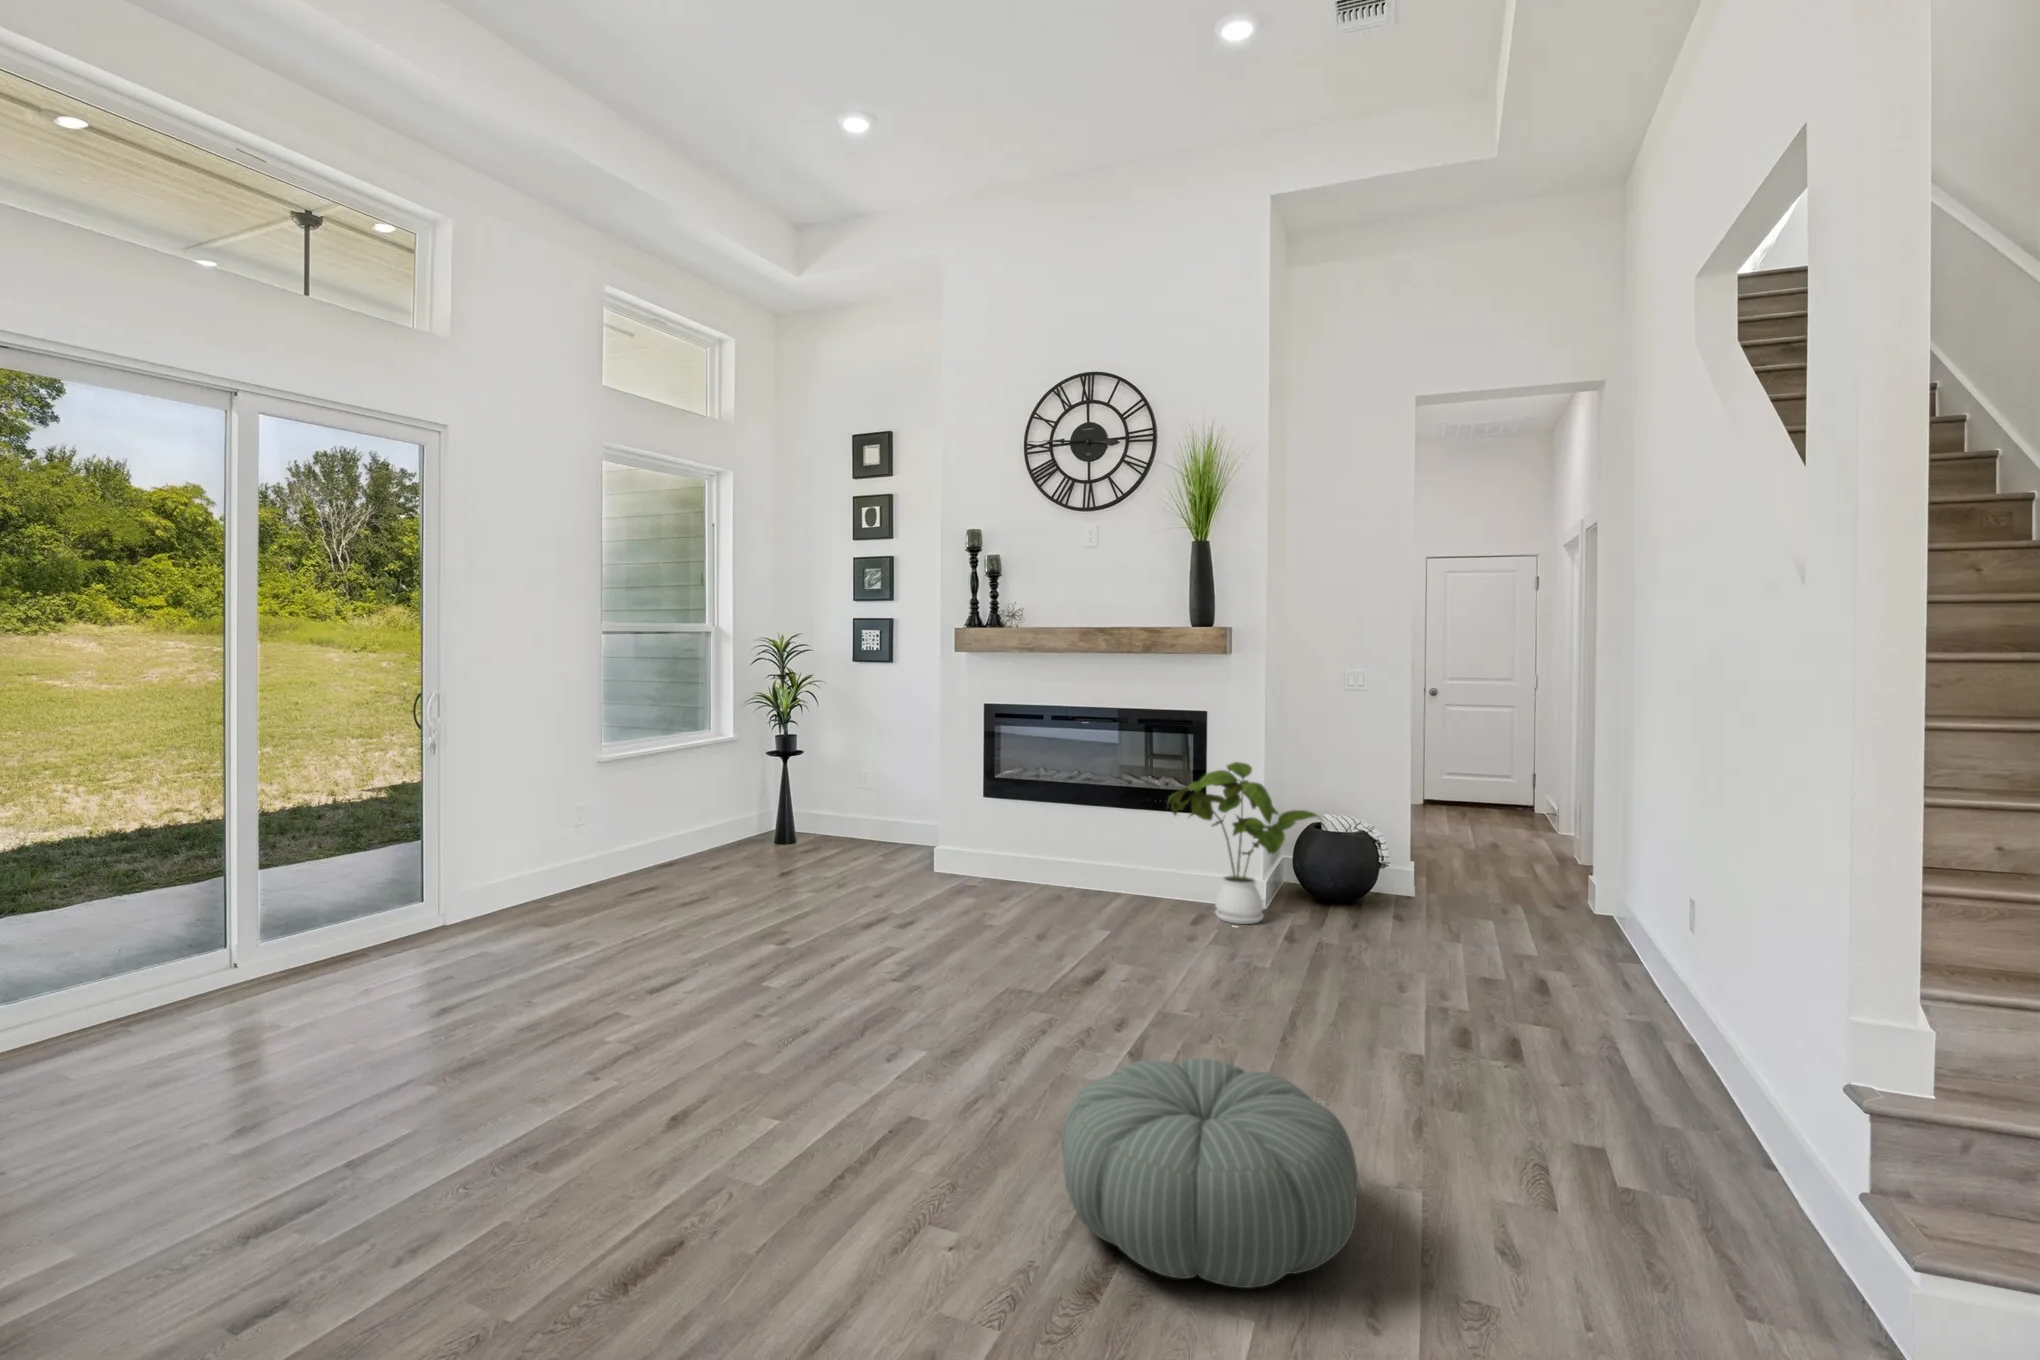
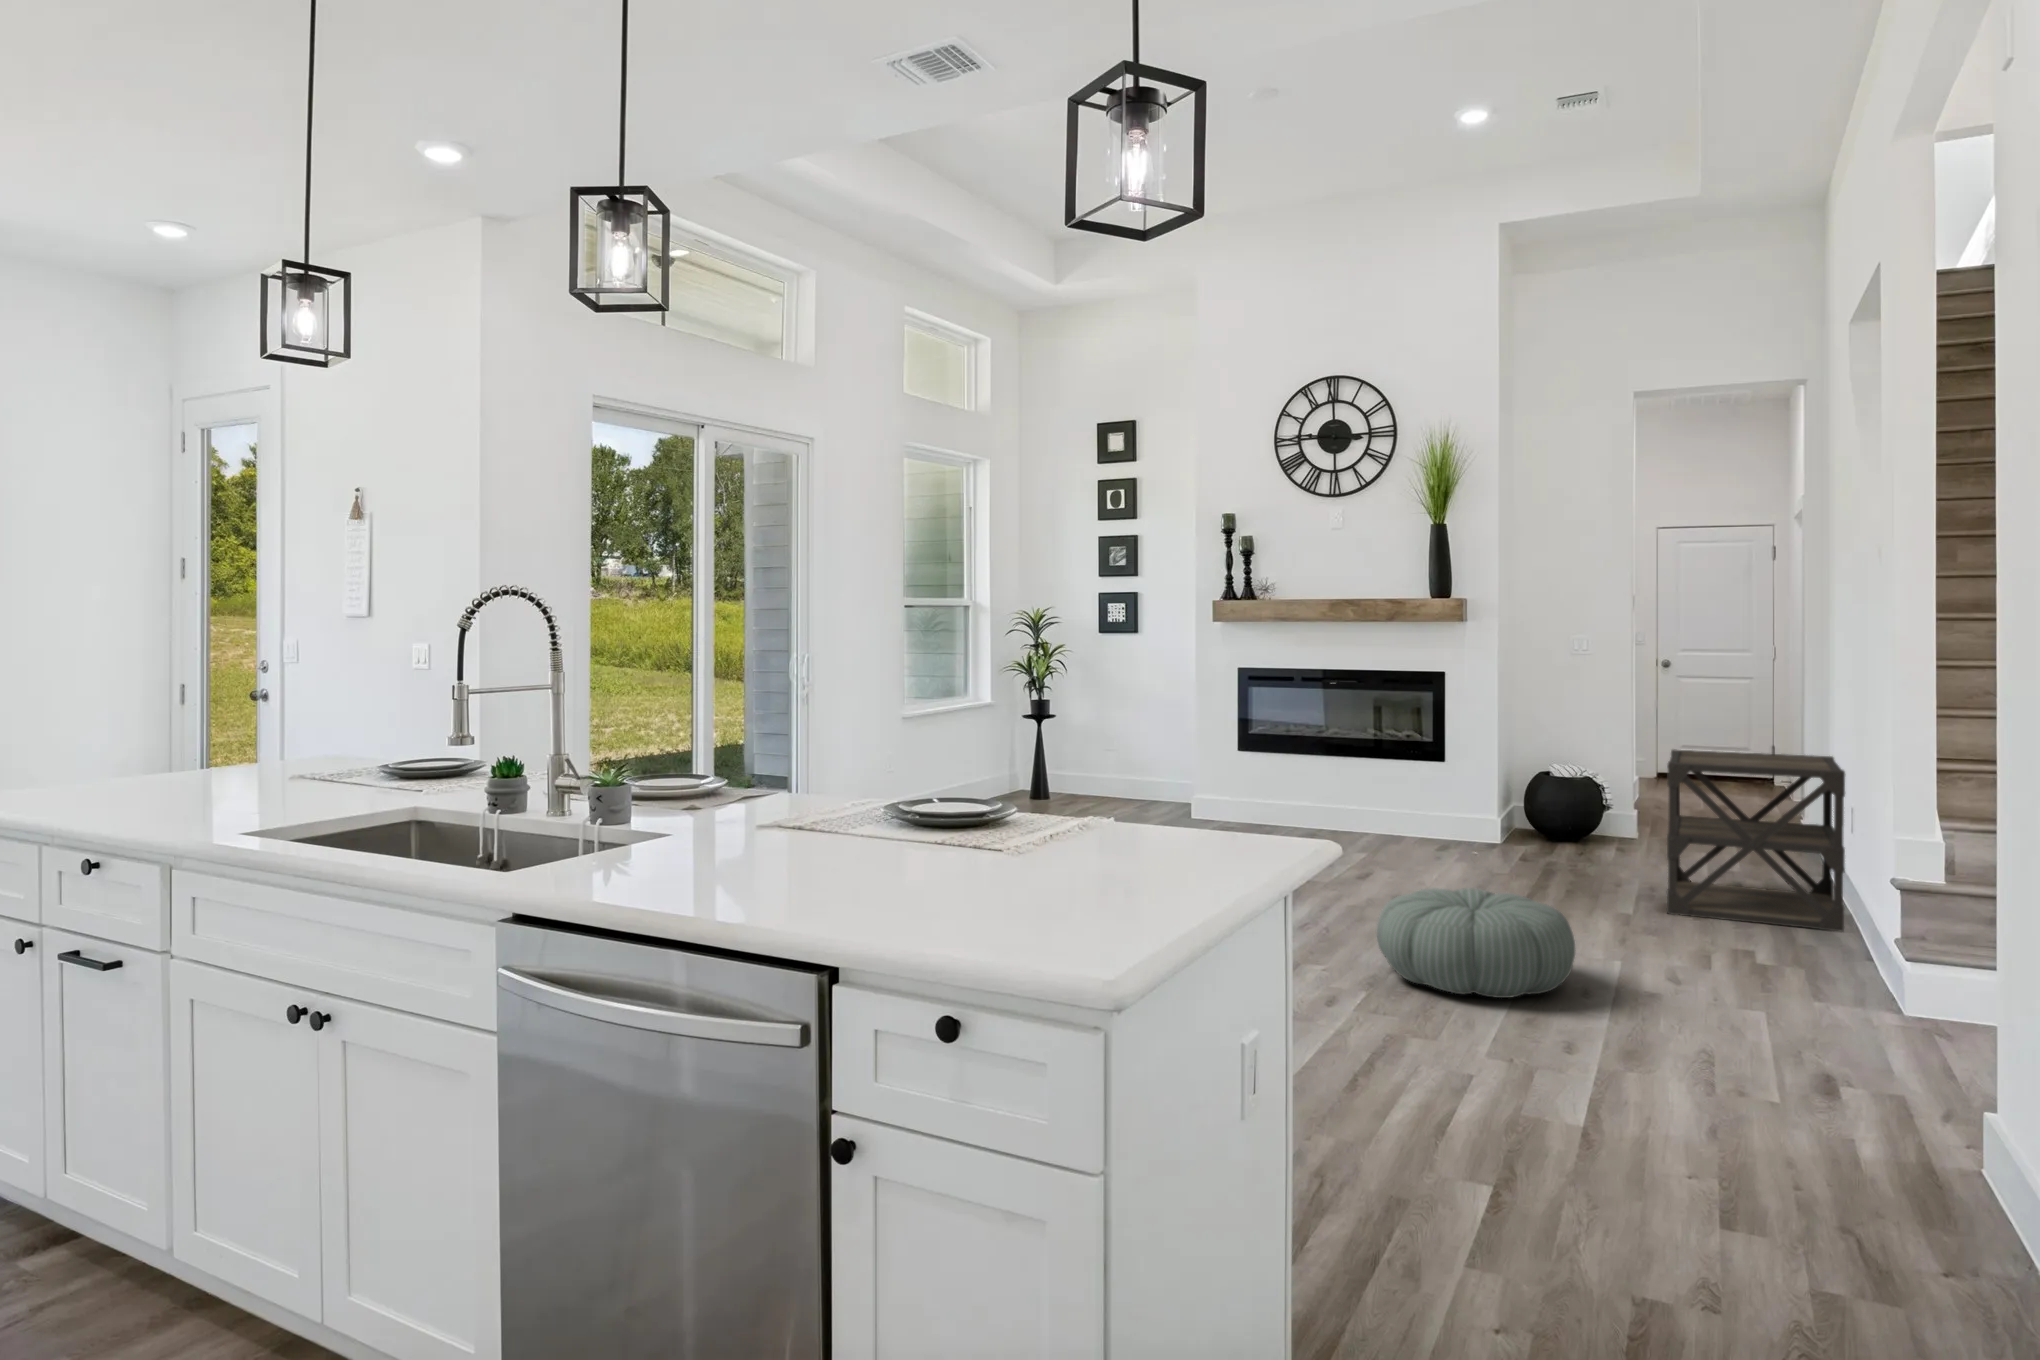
house plant: present [1168,762,1319,924] -> none [1411,714,1554,853]
side table: none [1464,813,1698,1073] -> present [1667,749,1845,932]

